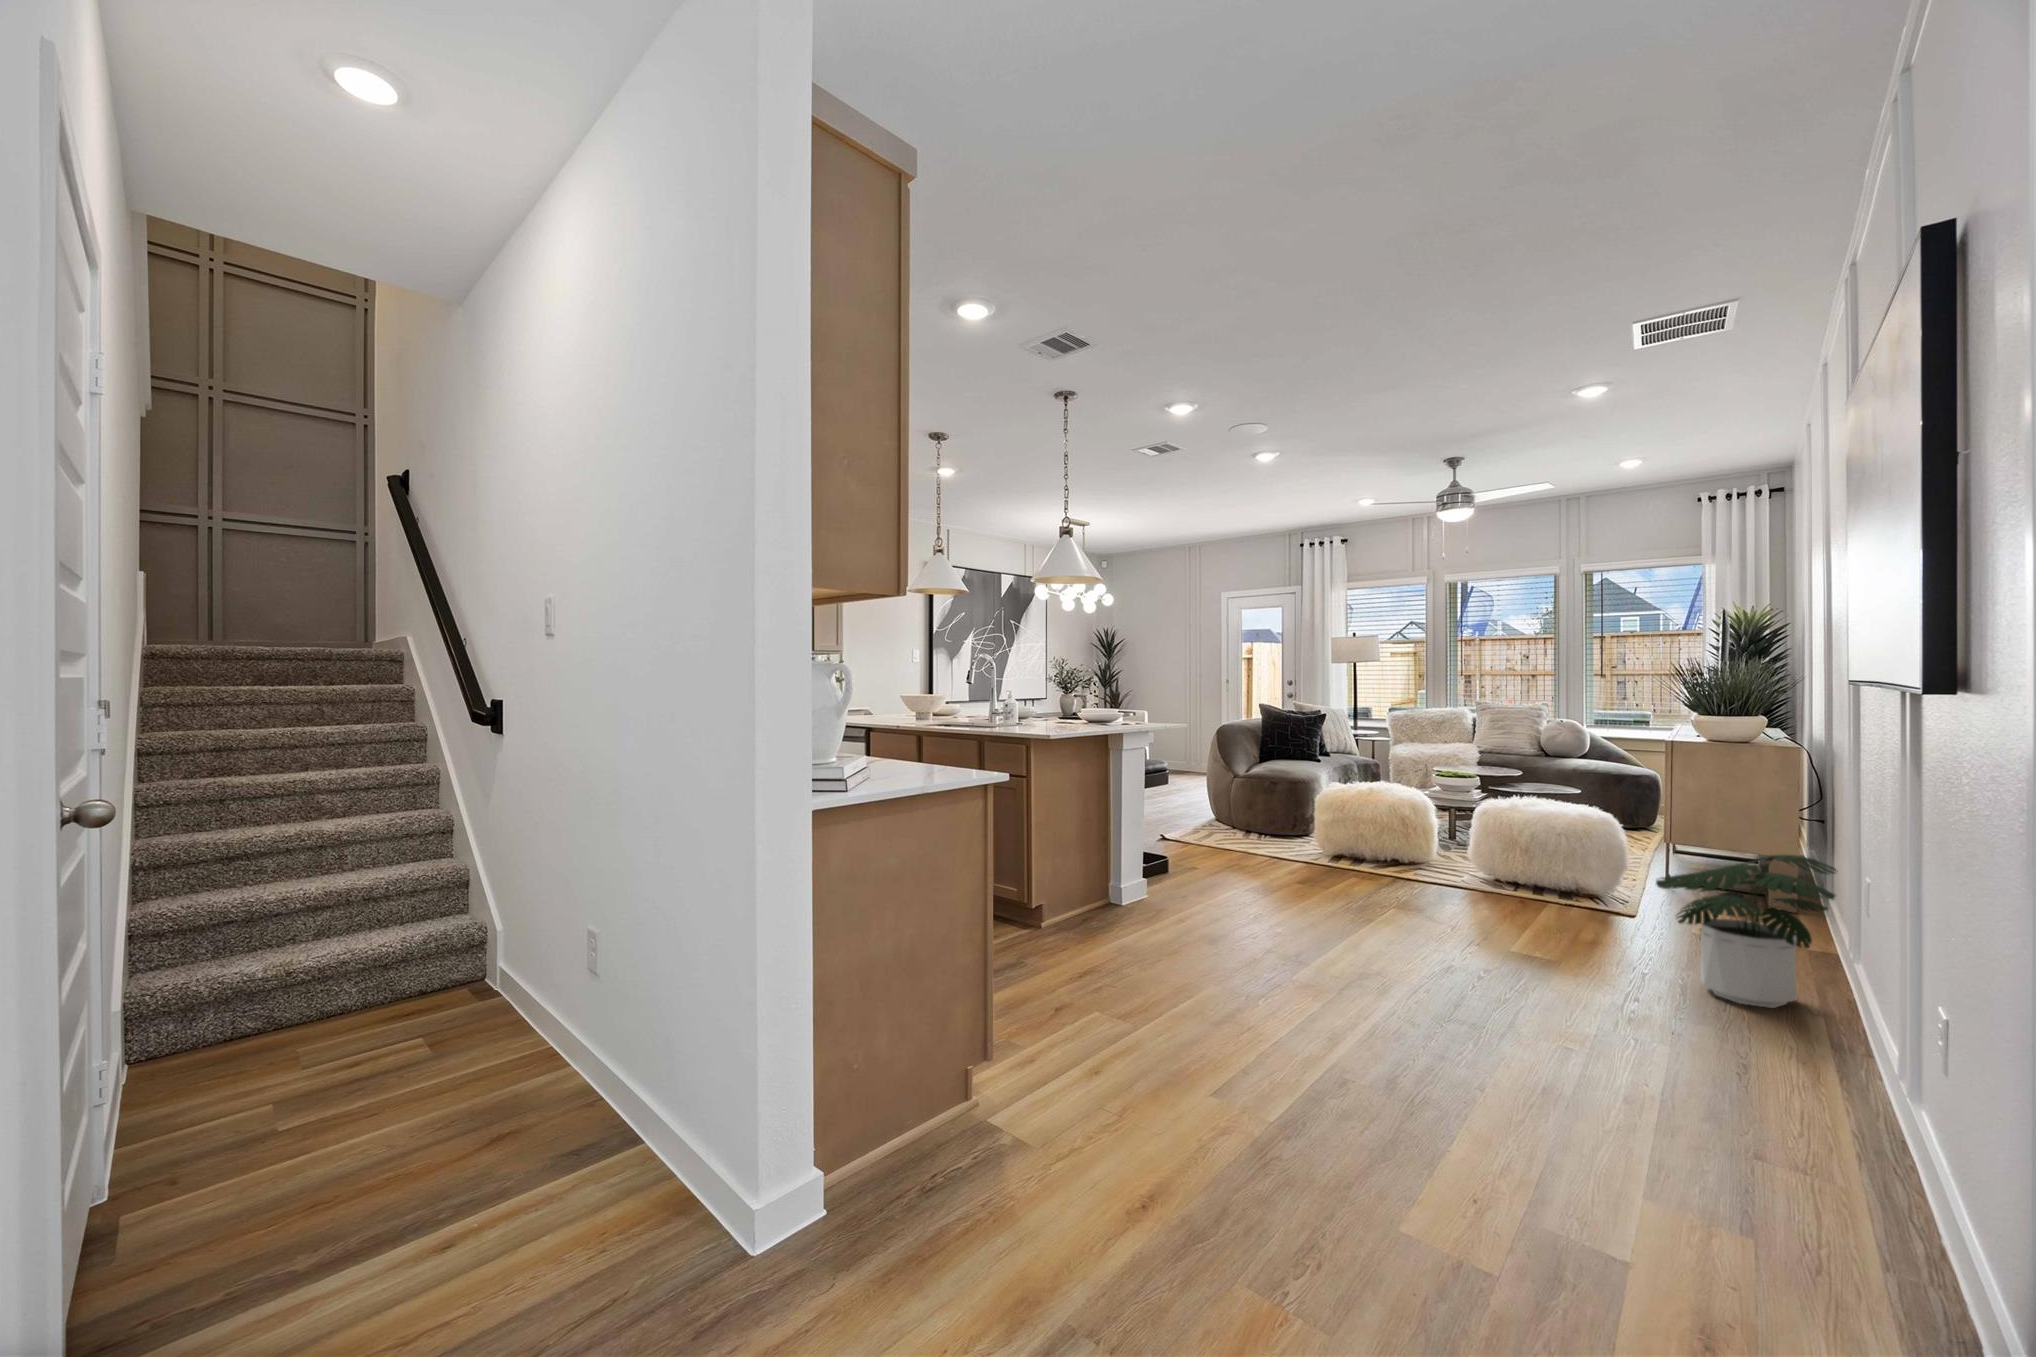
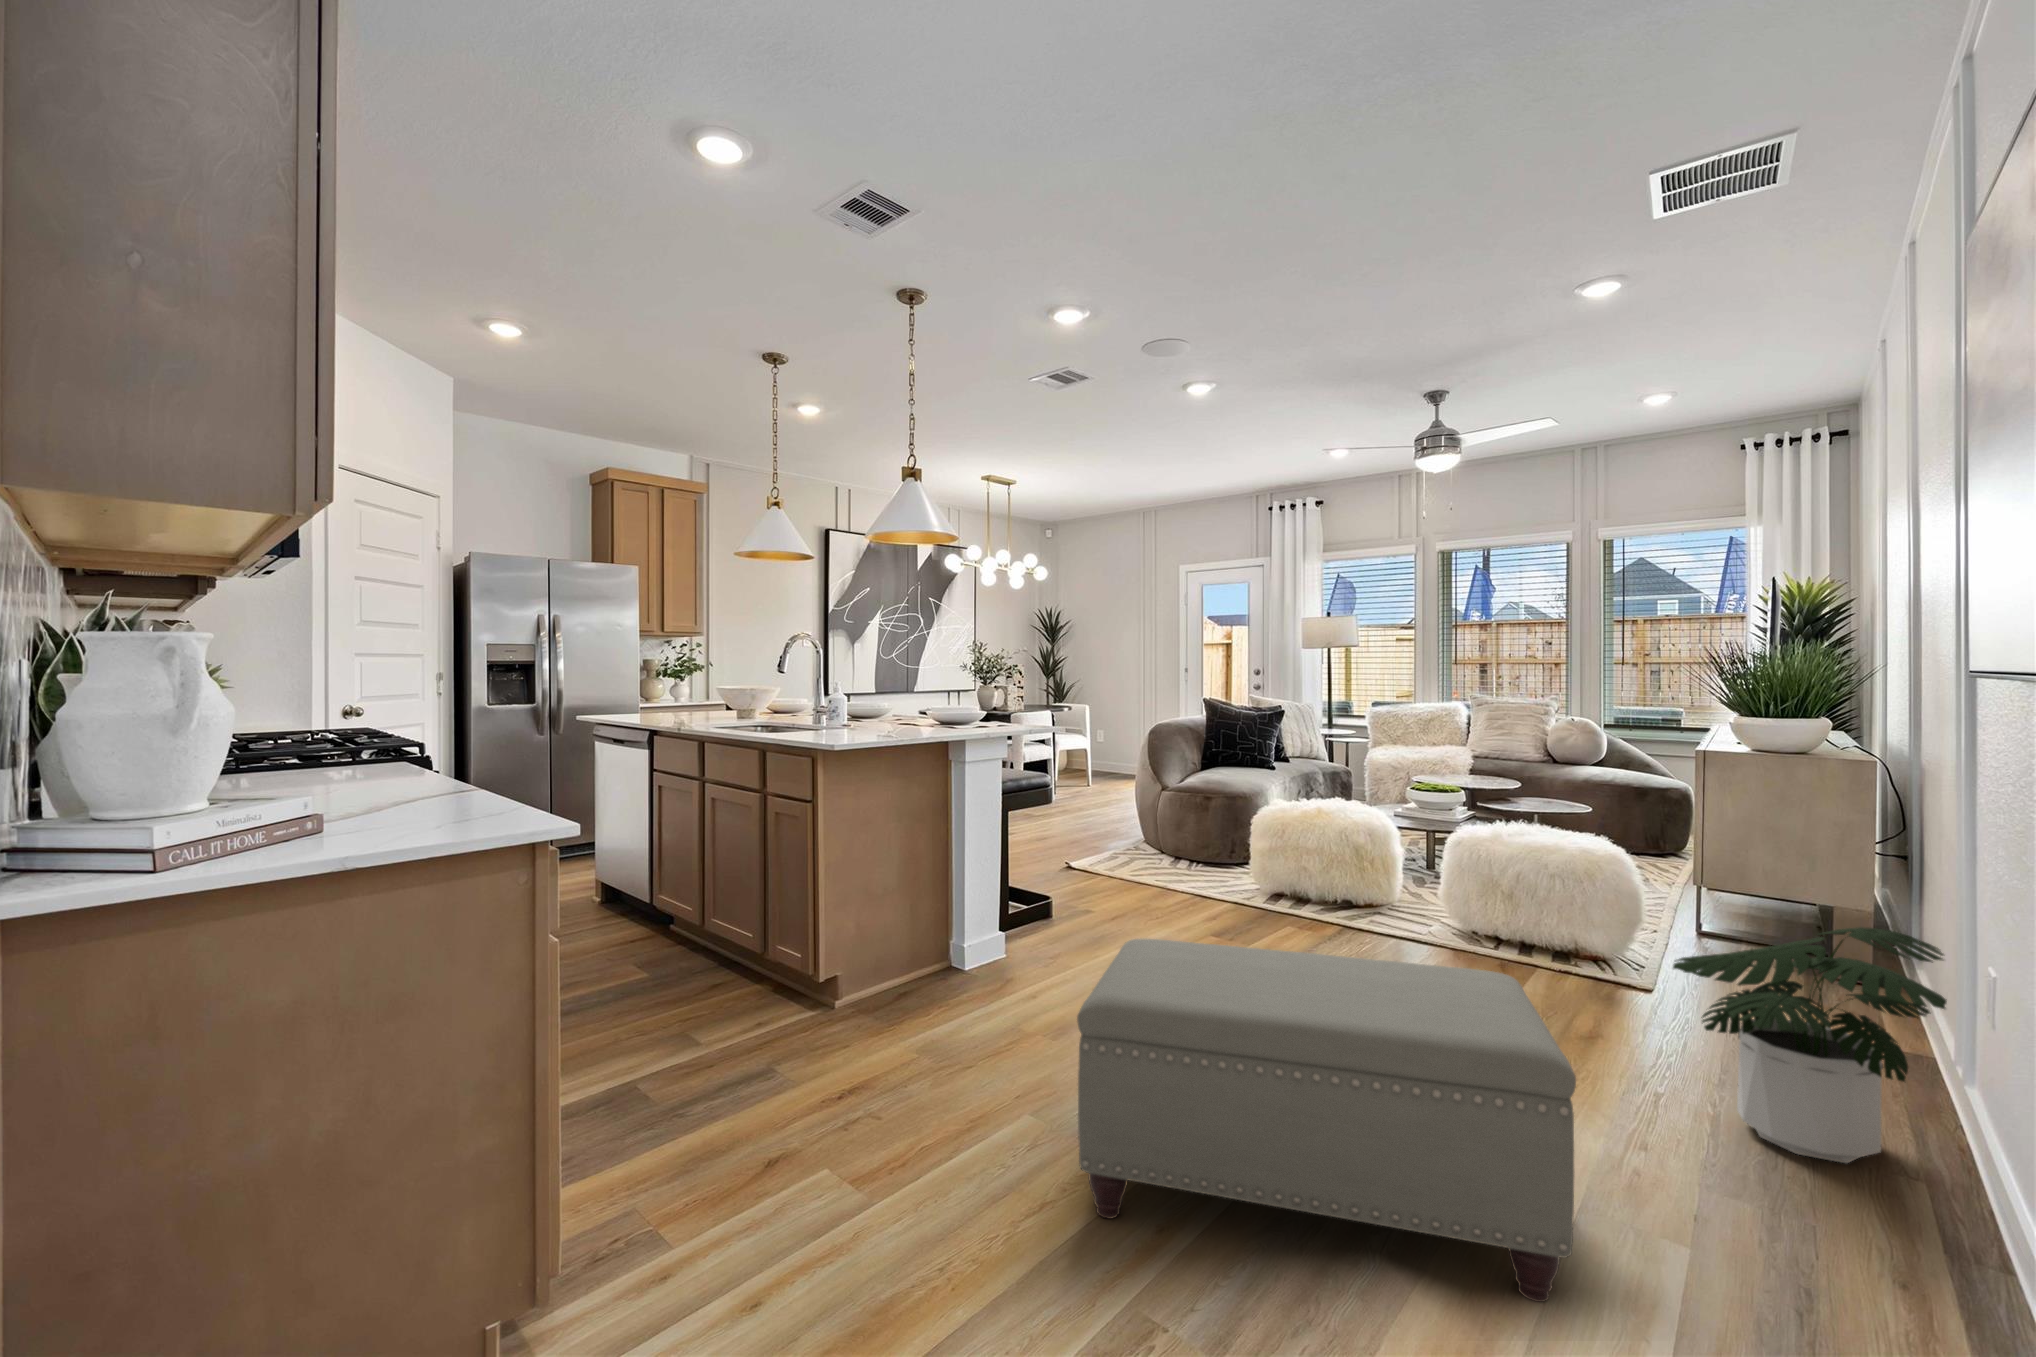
ottoman: none [1278,863,1603,1069] -> present [1077,939,1576,1302]

